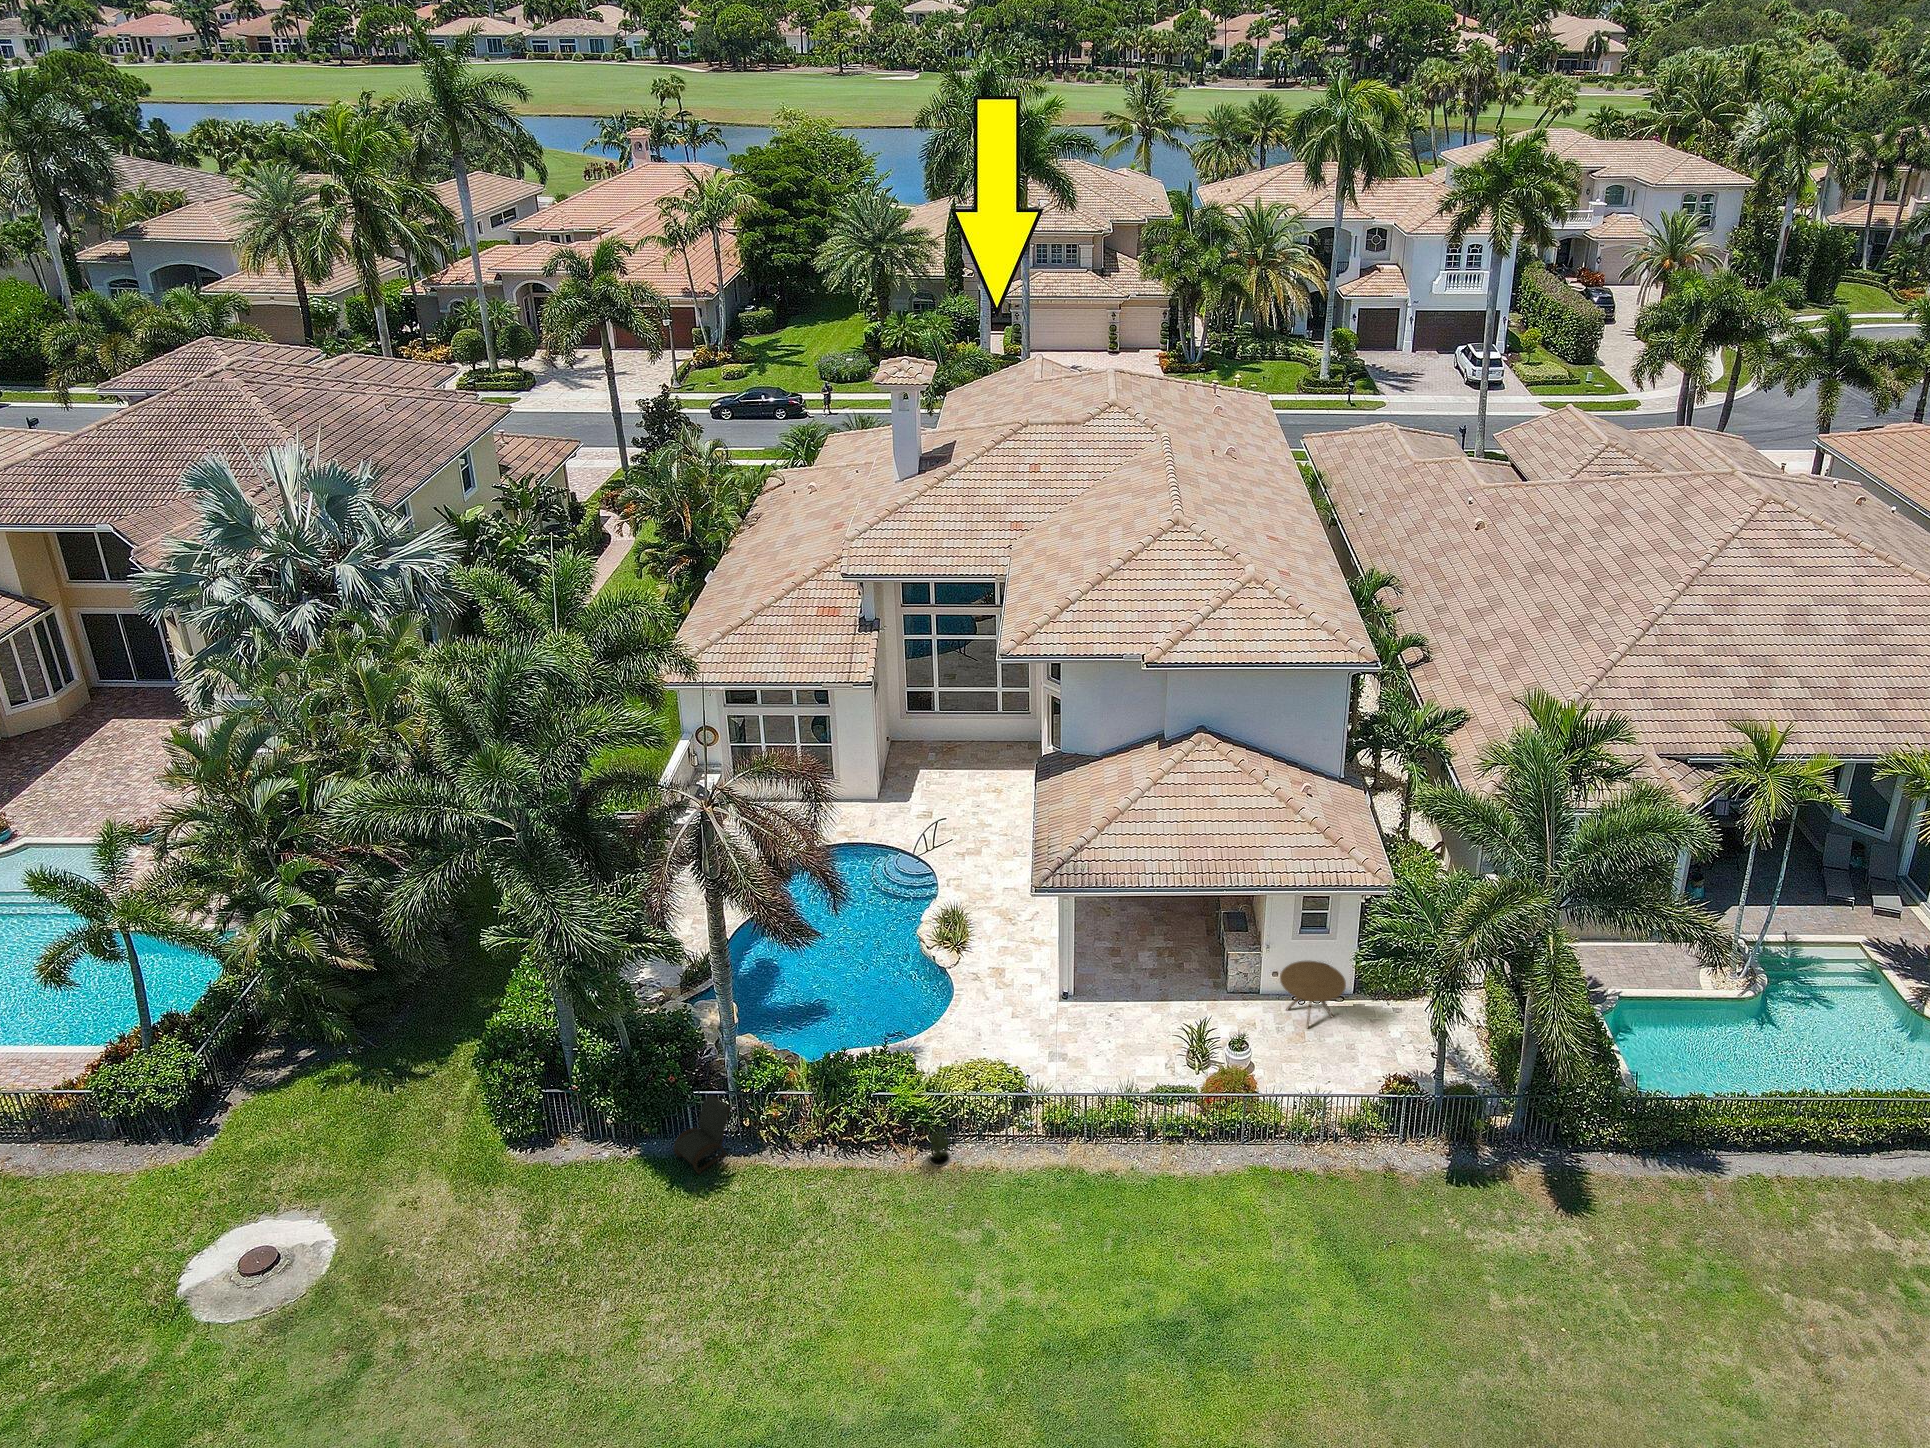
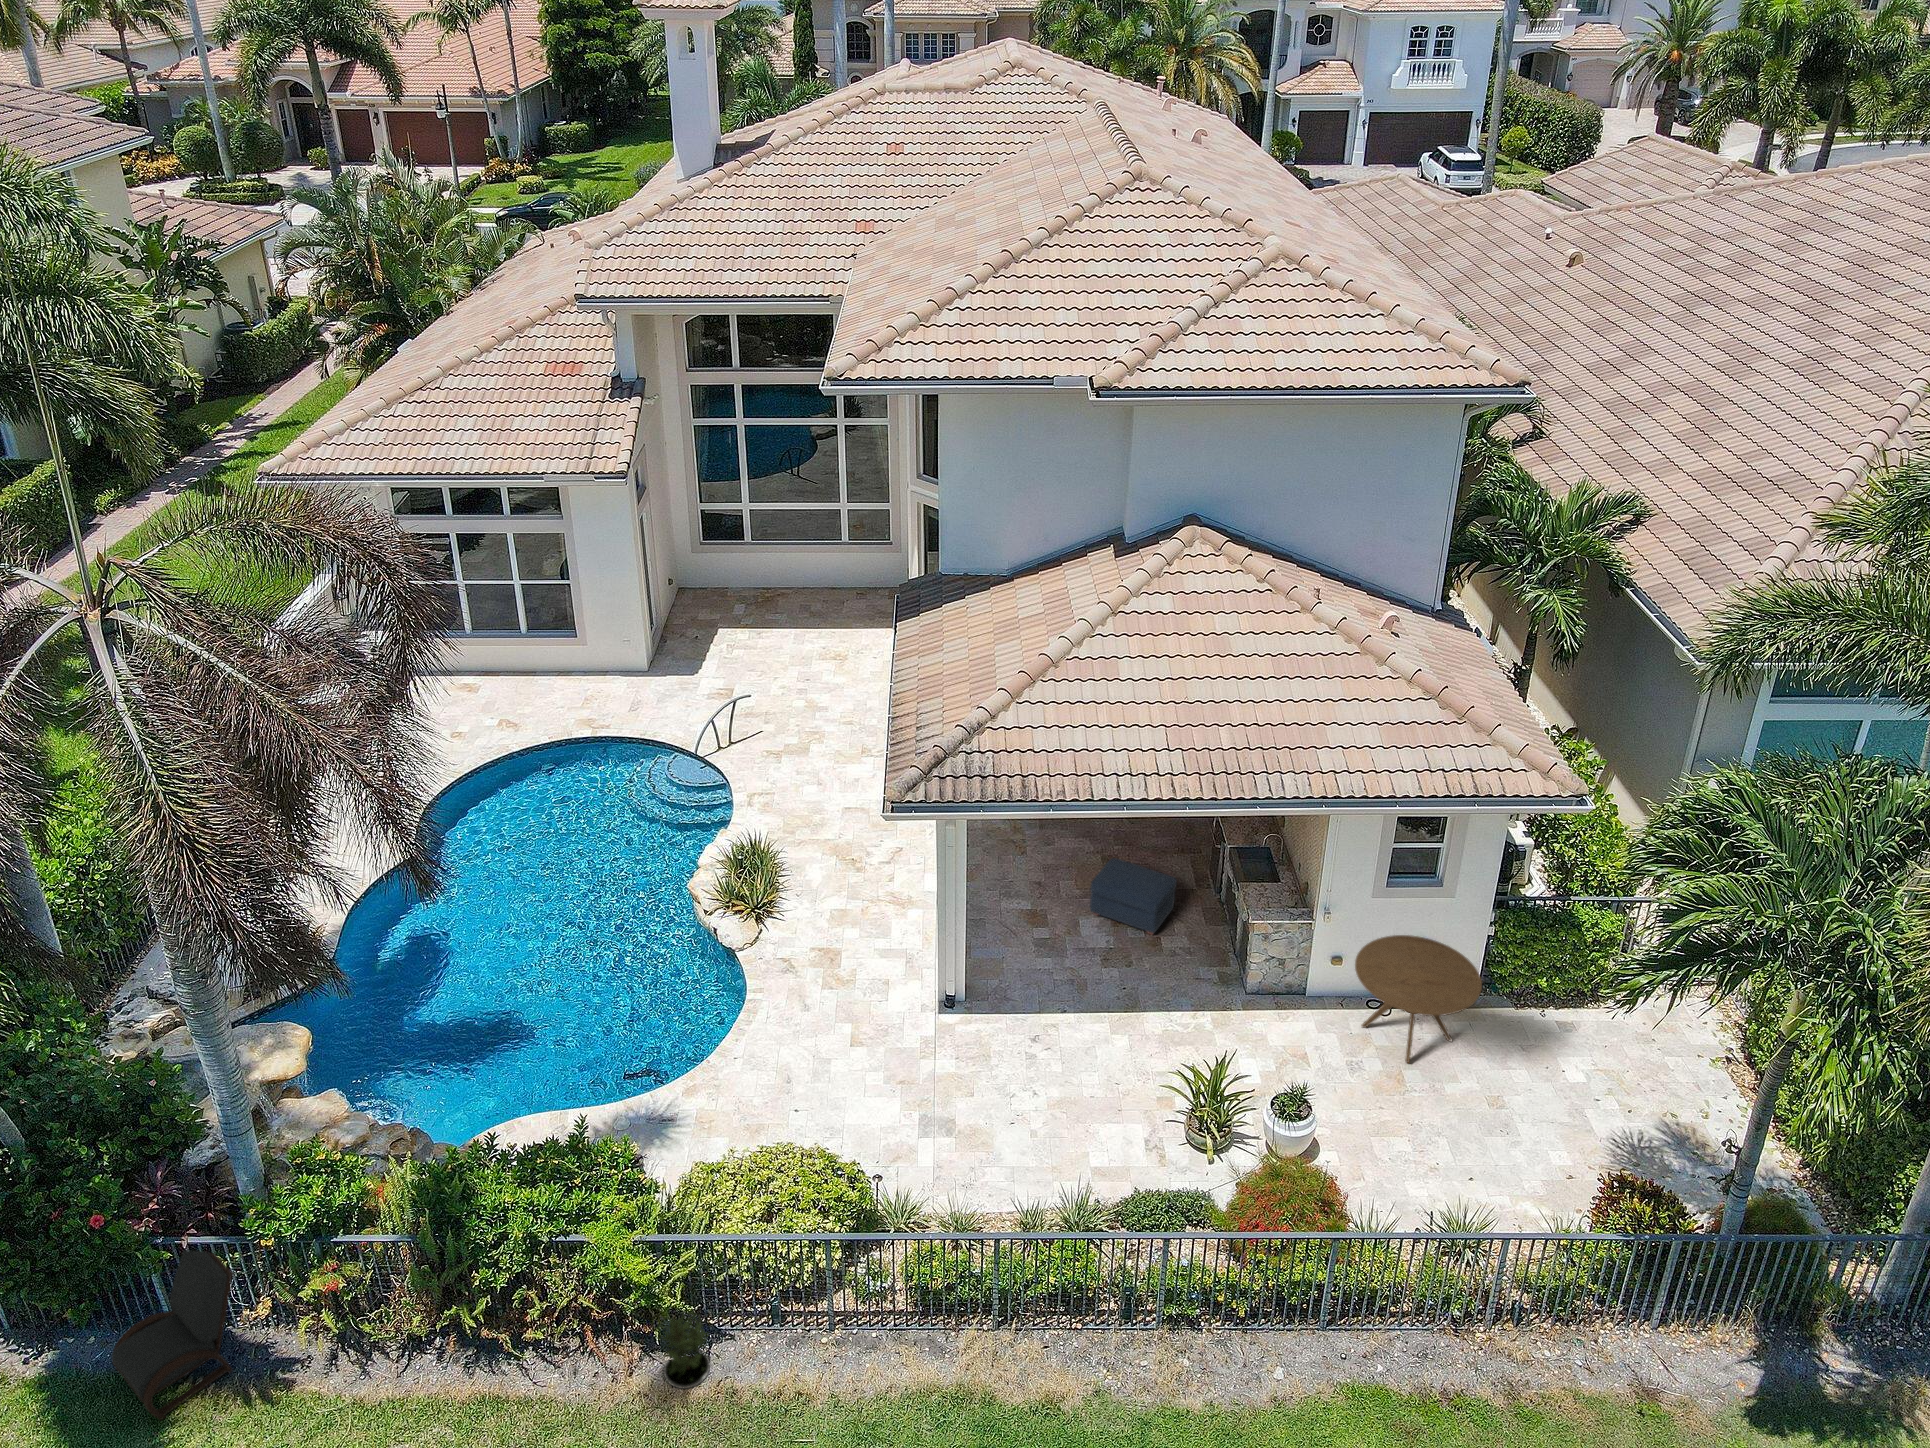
ottoman: none [1142,917,1191,960] -> present [1090,858,1177,935]

